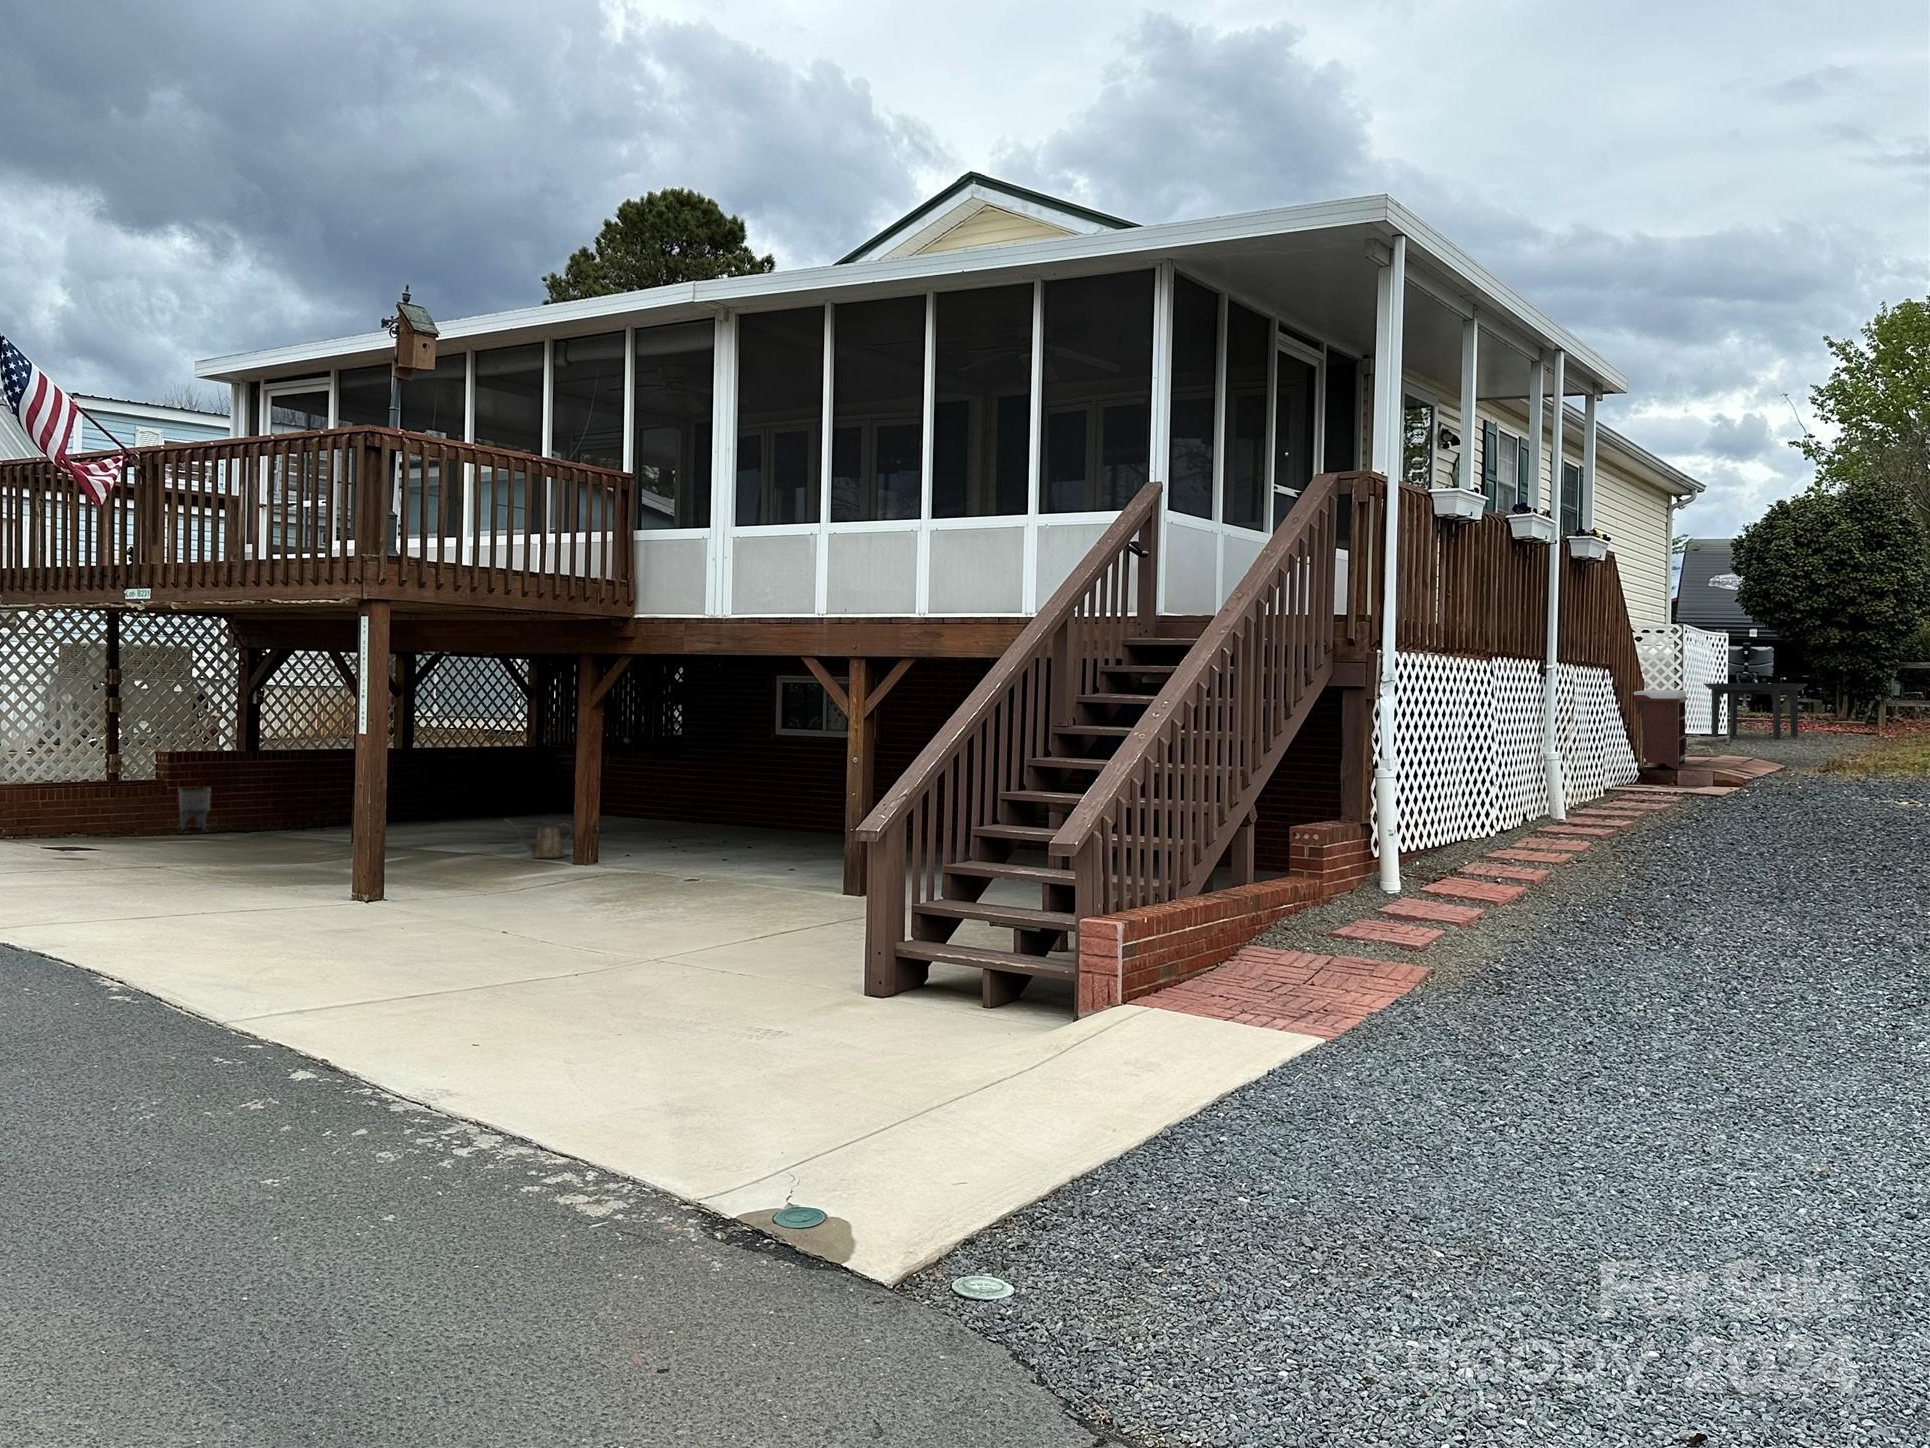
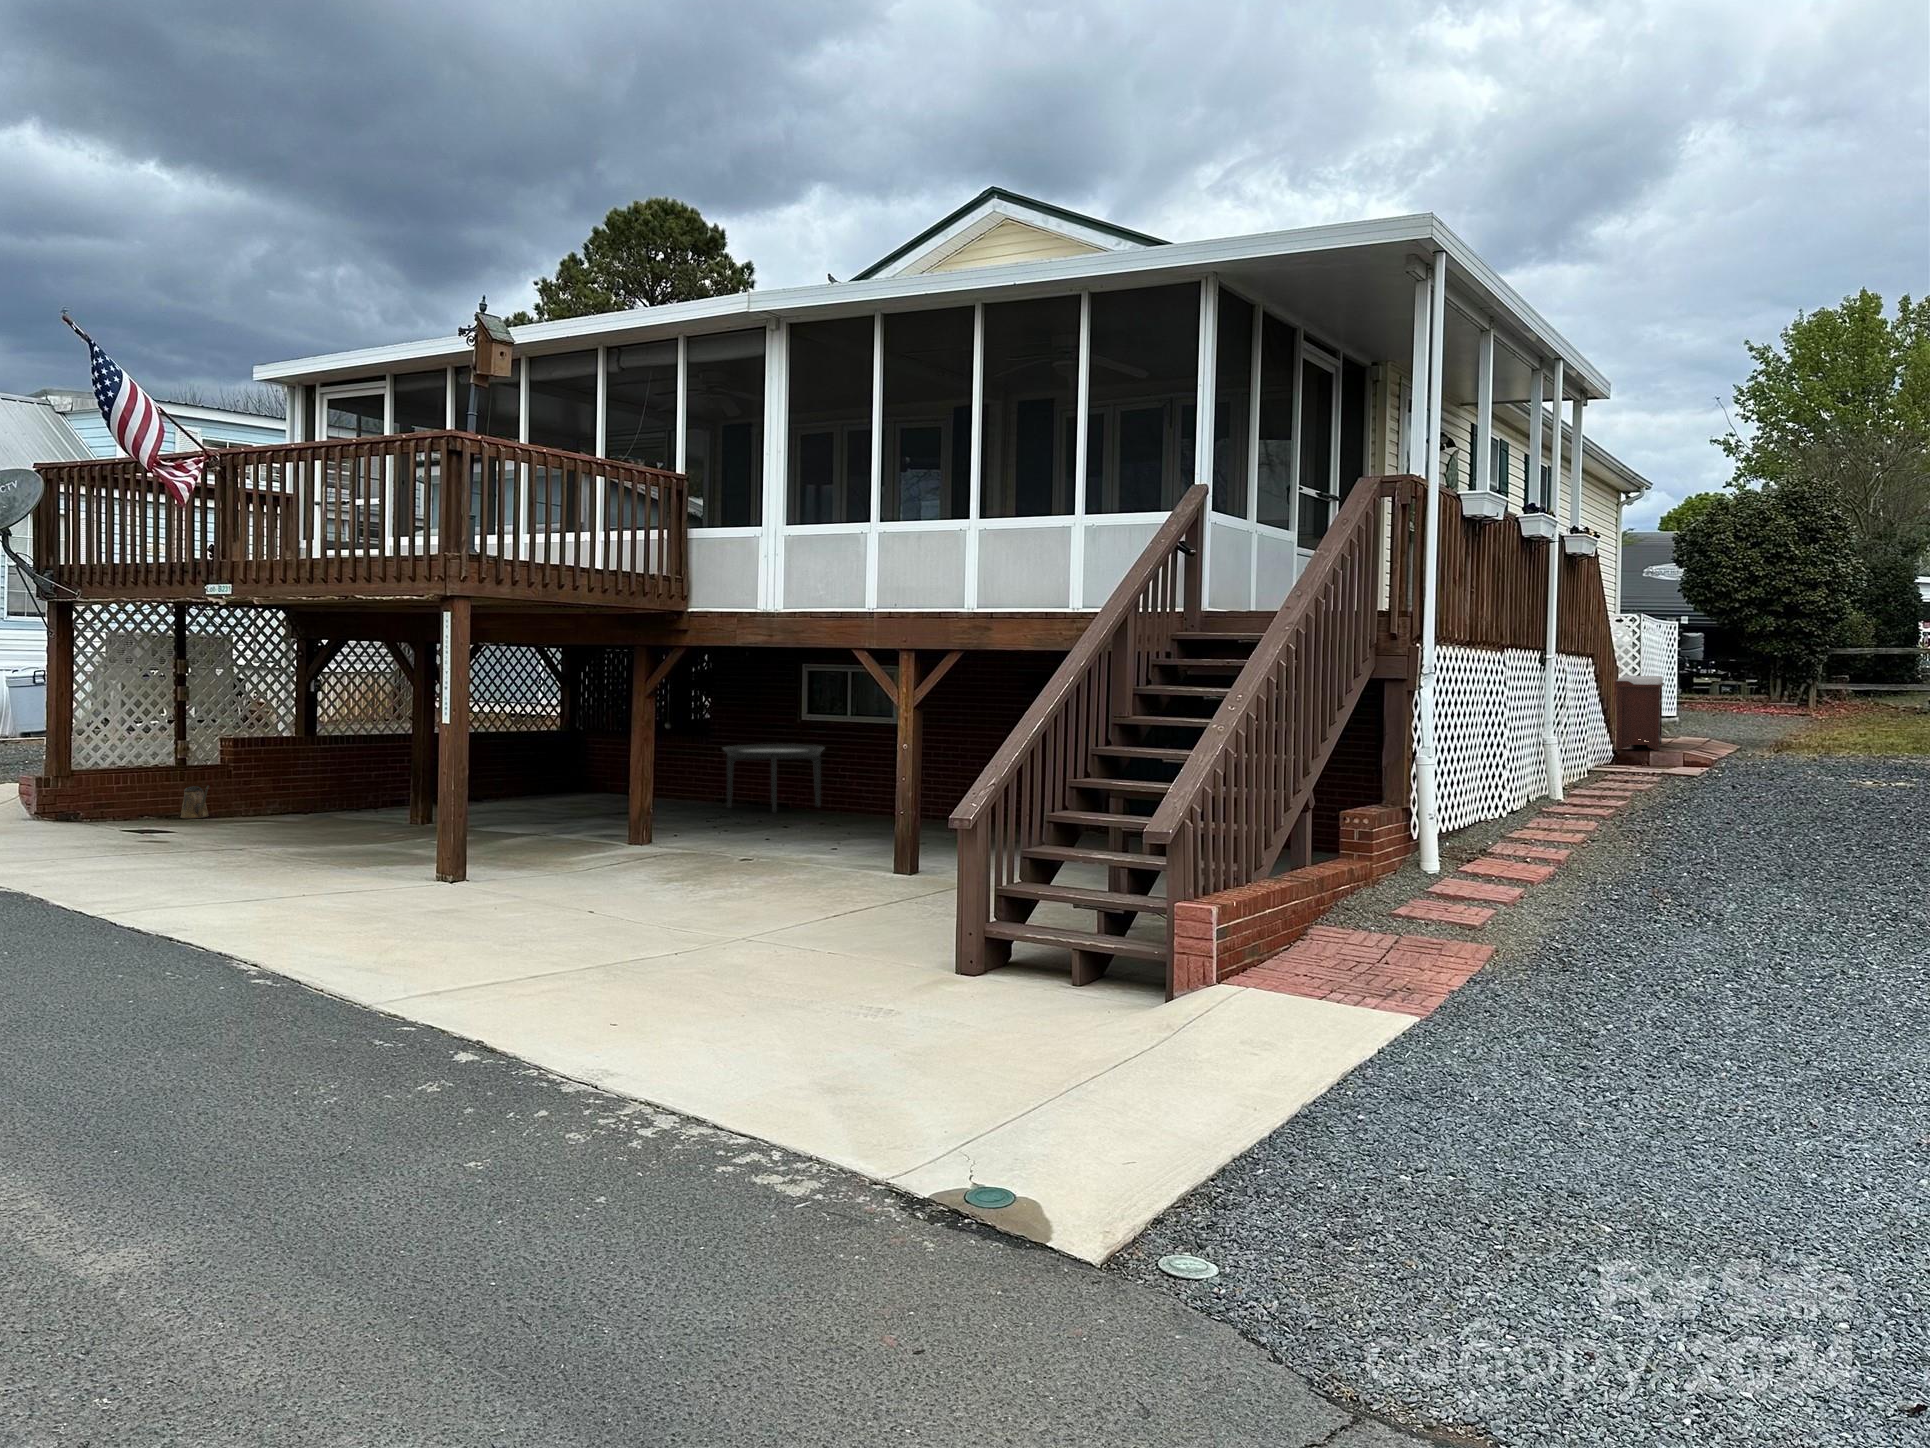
round table: present [1703,683,1808,739] -> present [723,744,824,813]
planter: present [179,787,210,830] -> none [240,772,270,813]
watering can: present [505,820,568,858] -> present [180,785,210,818]

